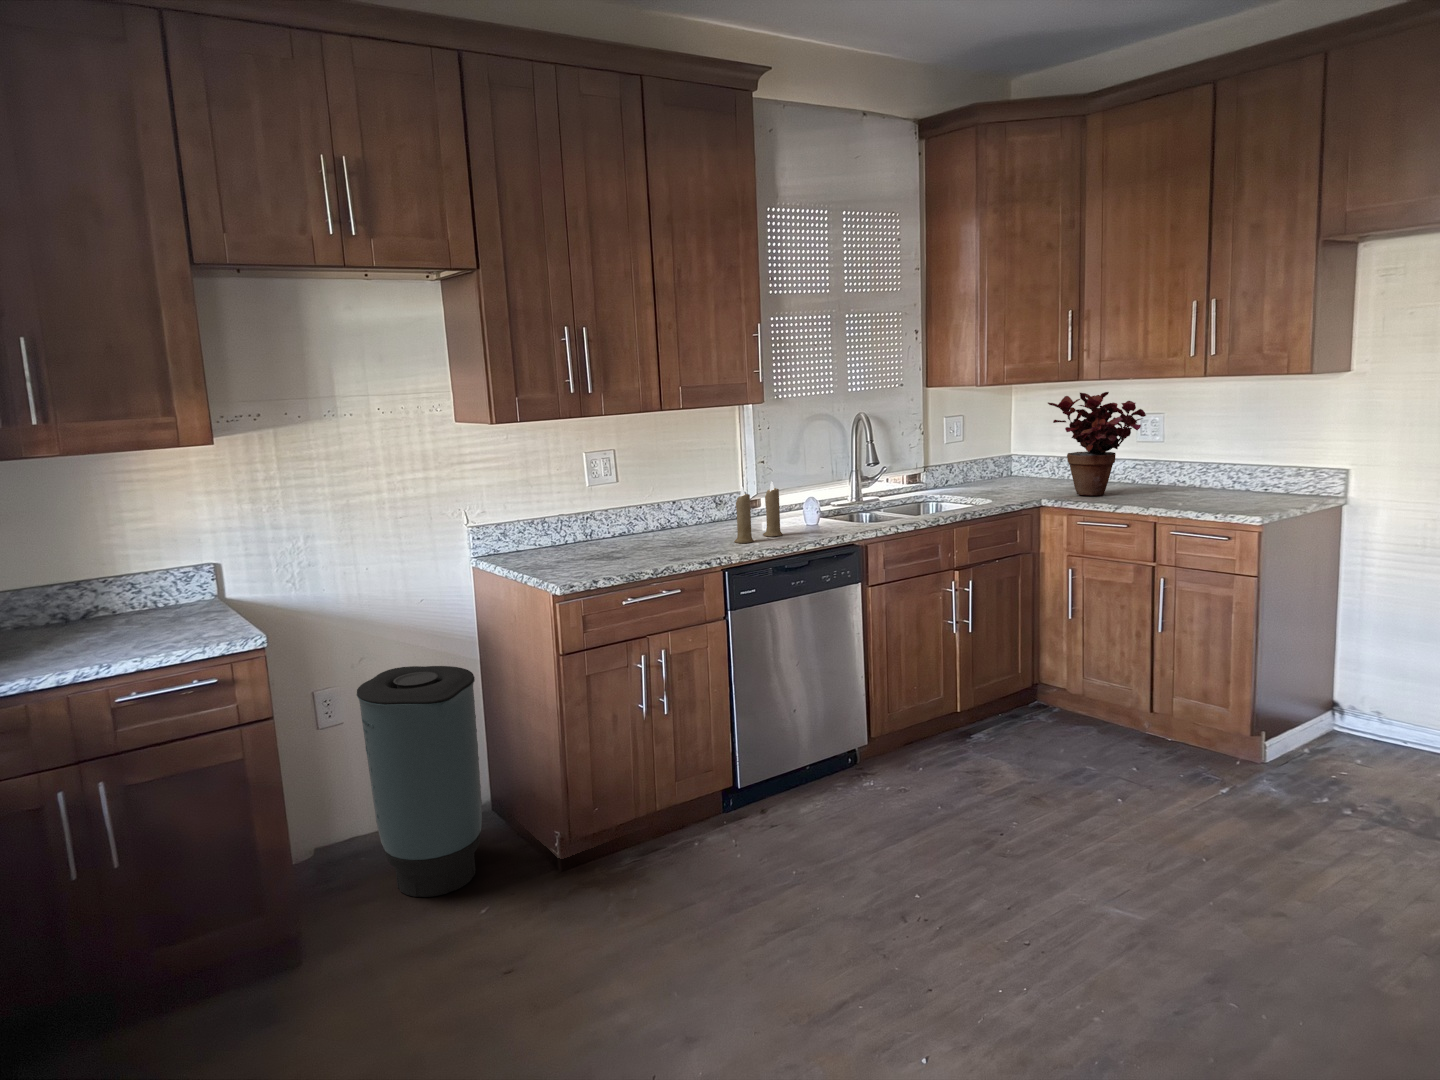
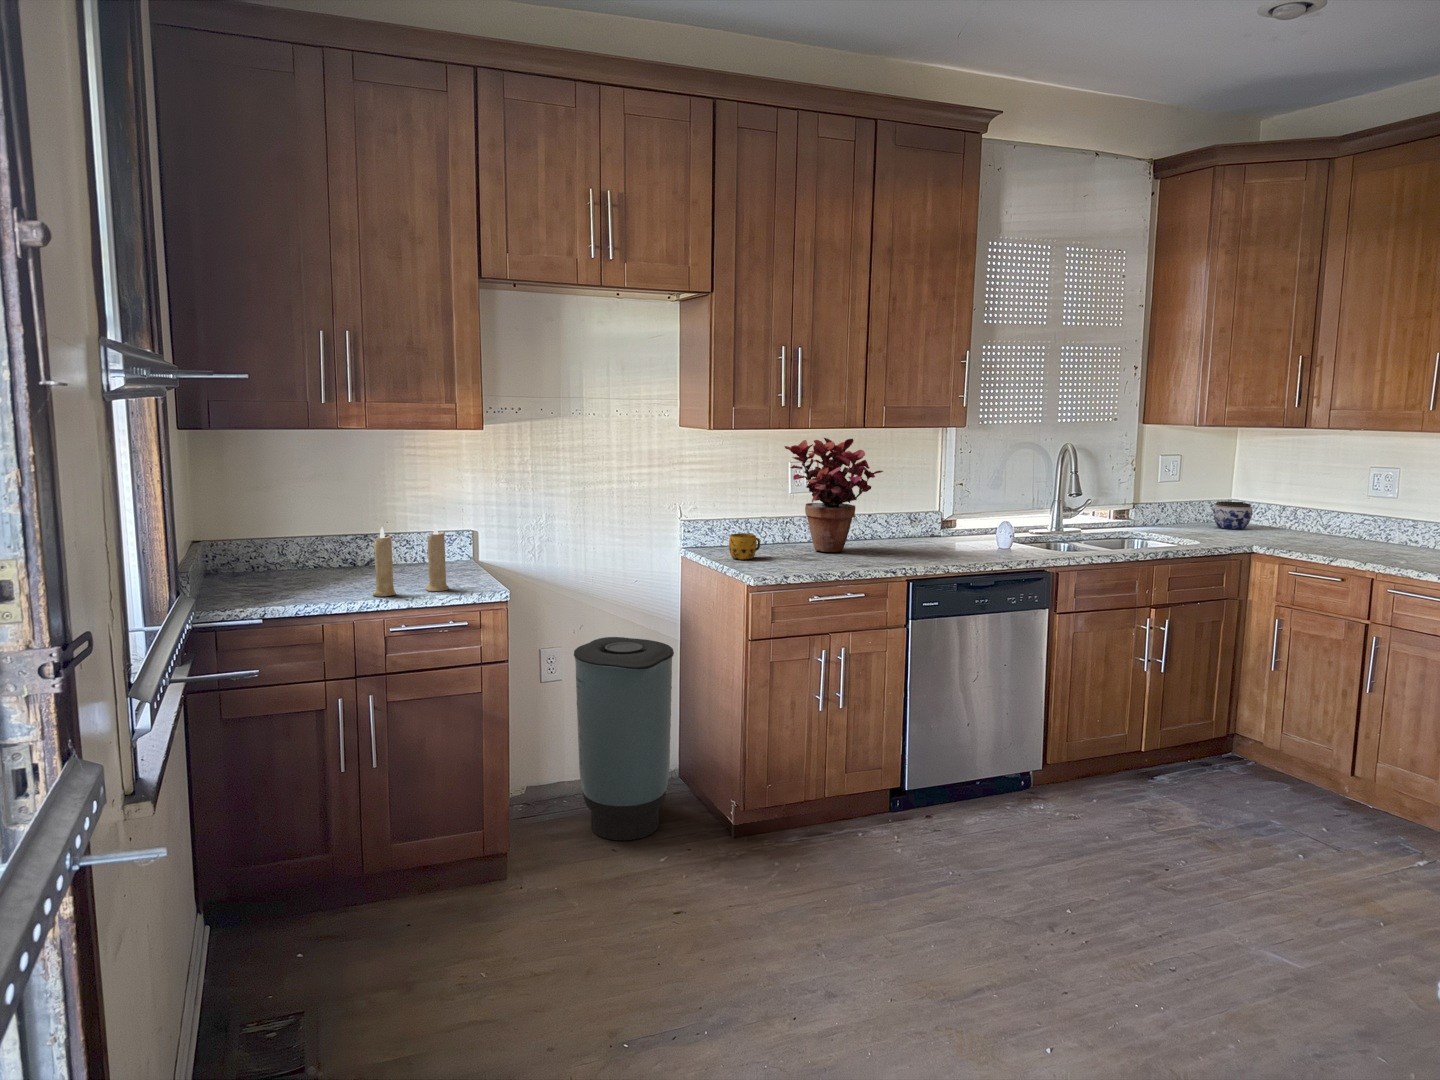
potted plant: present [1048,392,1146,495] -> present [785,438,883,552]
jar: none [999,457,1034,484] -> present [1213,502,1252,529]
candle: present [734,482,783,543] -> present [373,524,449,597]
mug: none [525,536,559,565] -> present [729,533,760,560]

